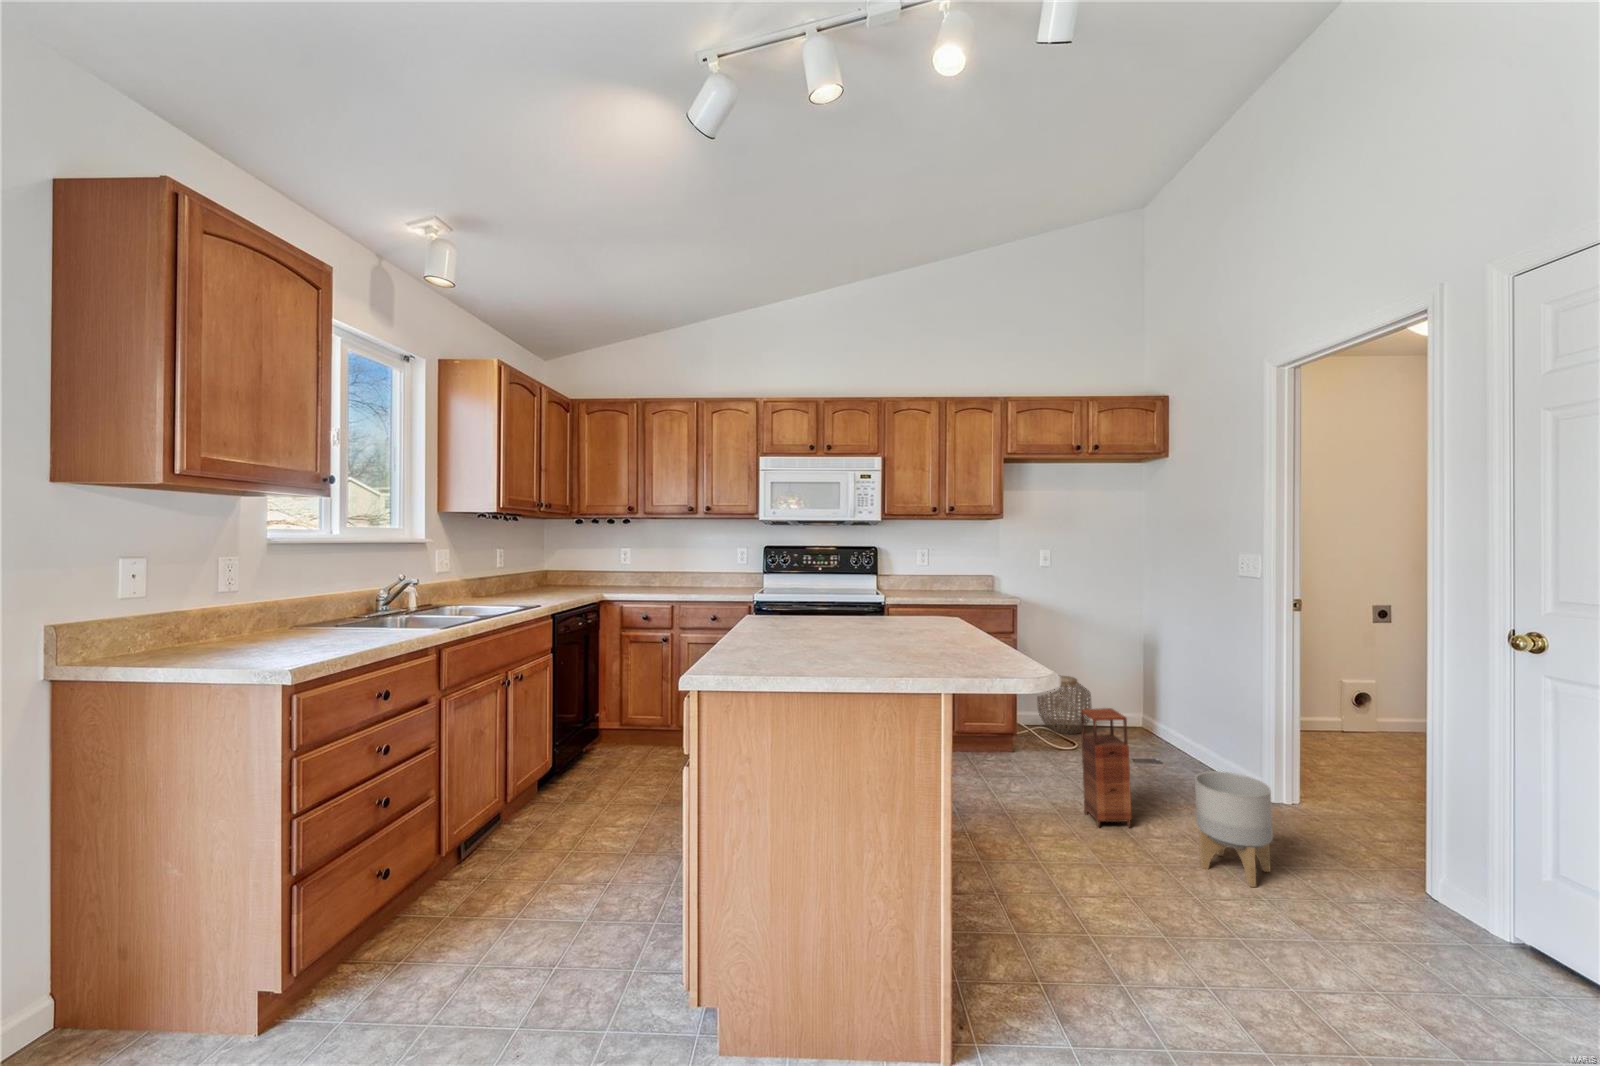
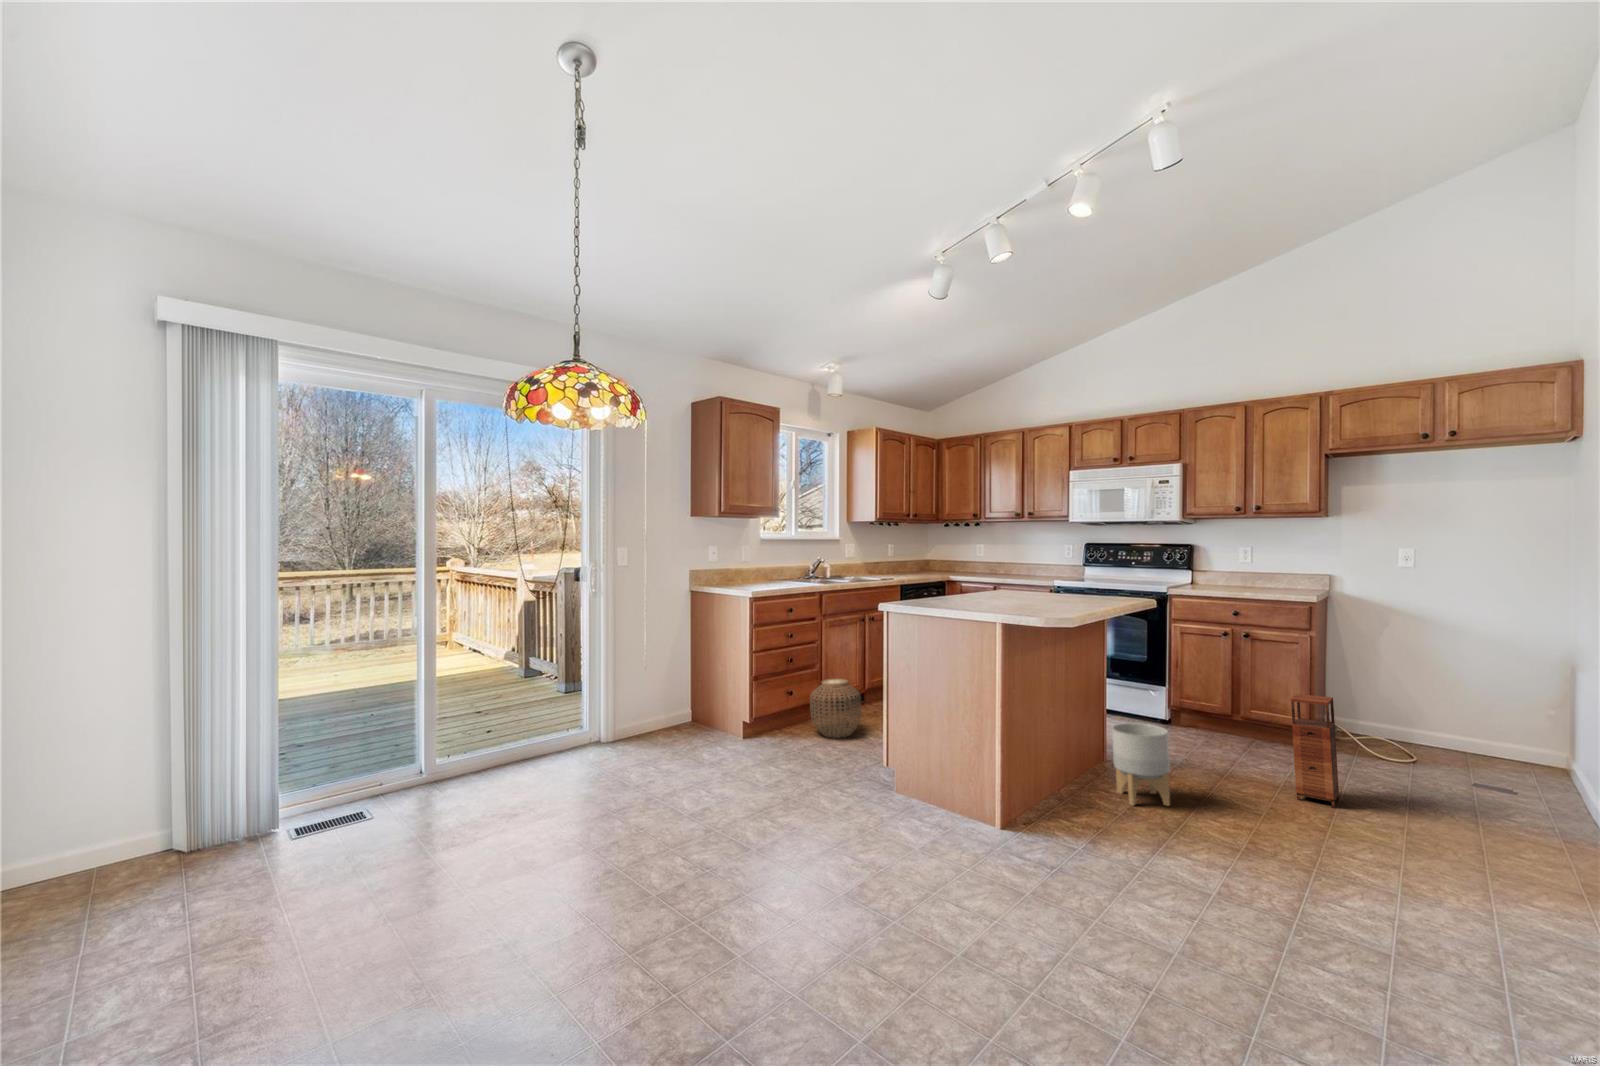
woven basket: present [1037,676,1091,734] -> present [810,679,861,737]
planter: present [1195,771,1273,887] -> present [1112,723,1170,806]

